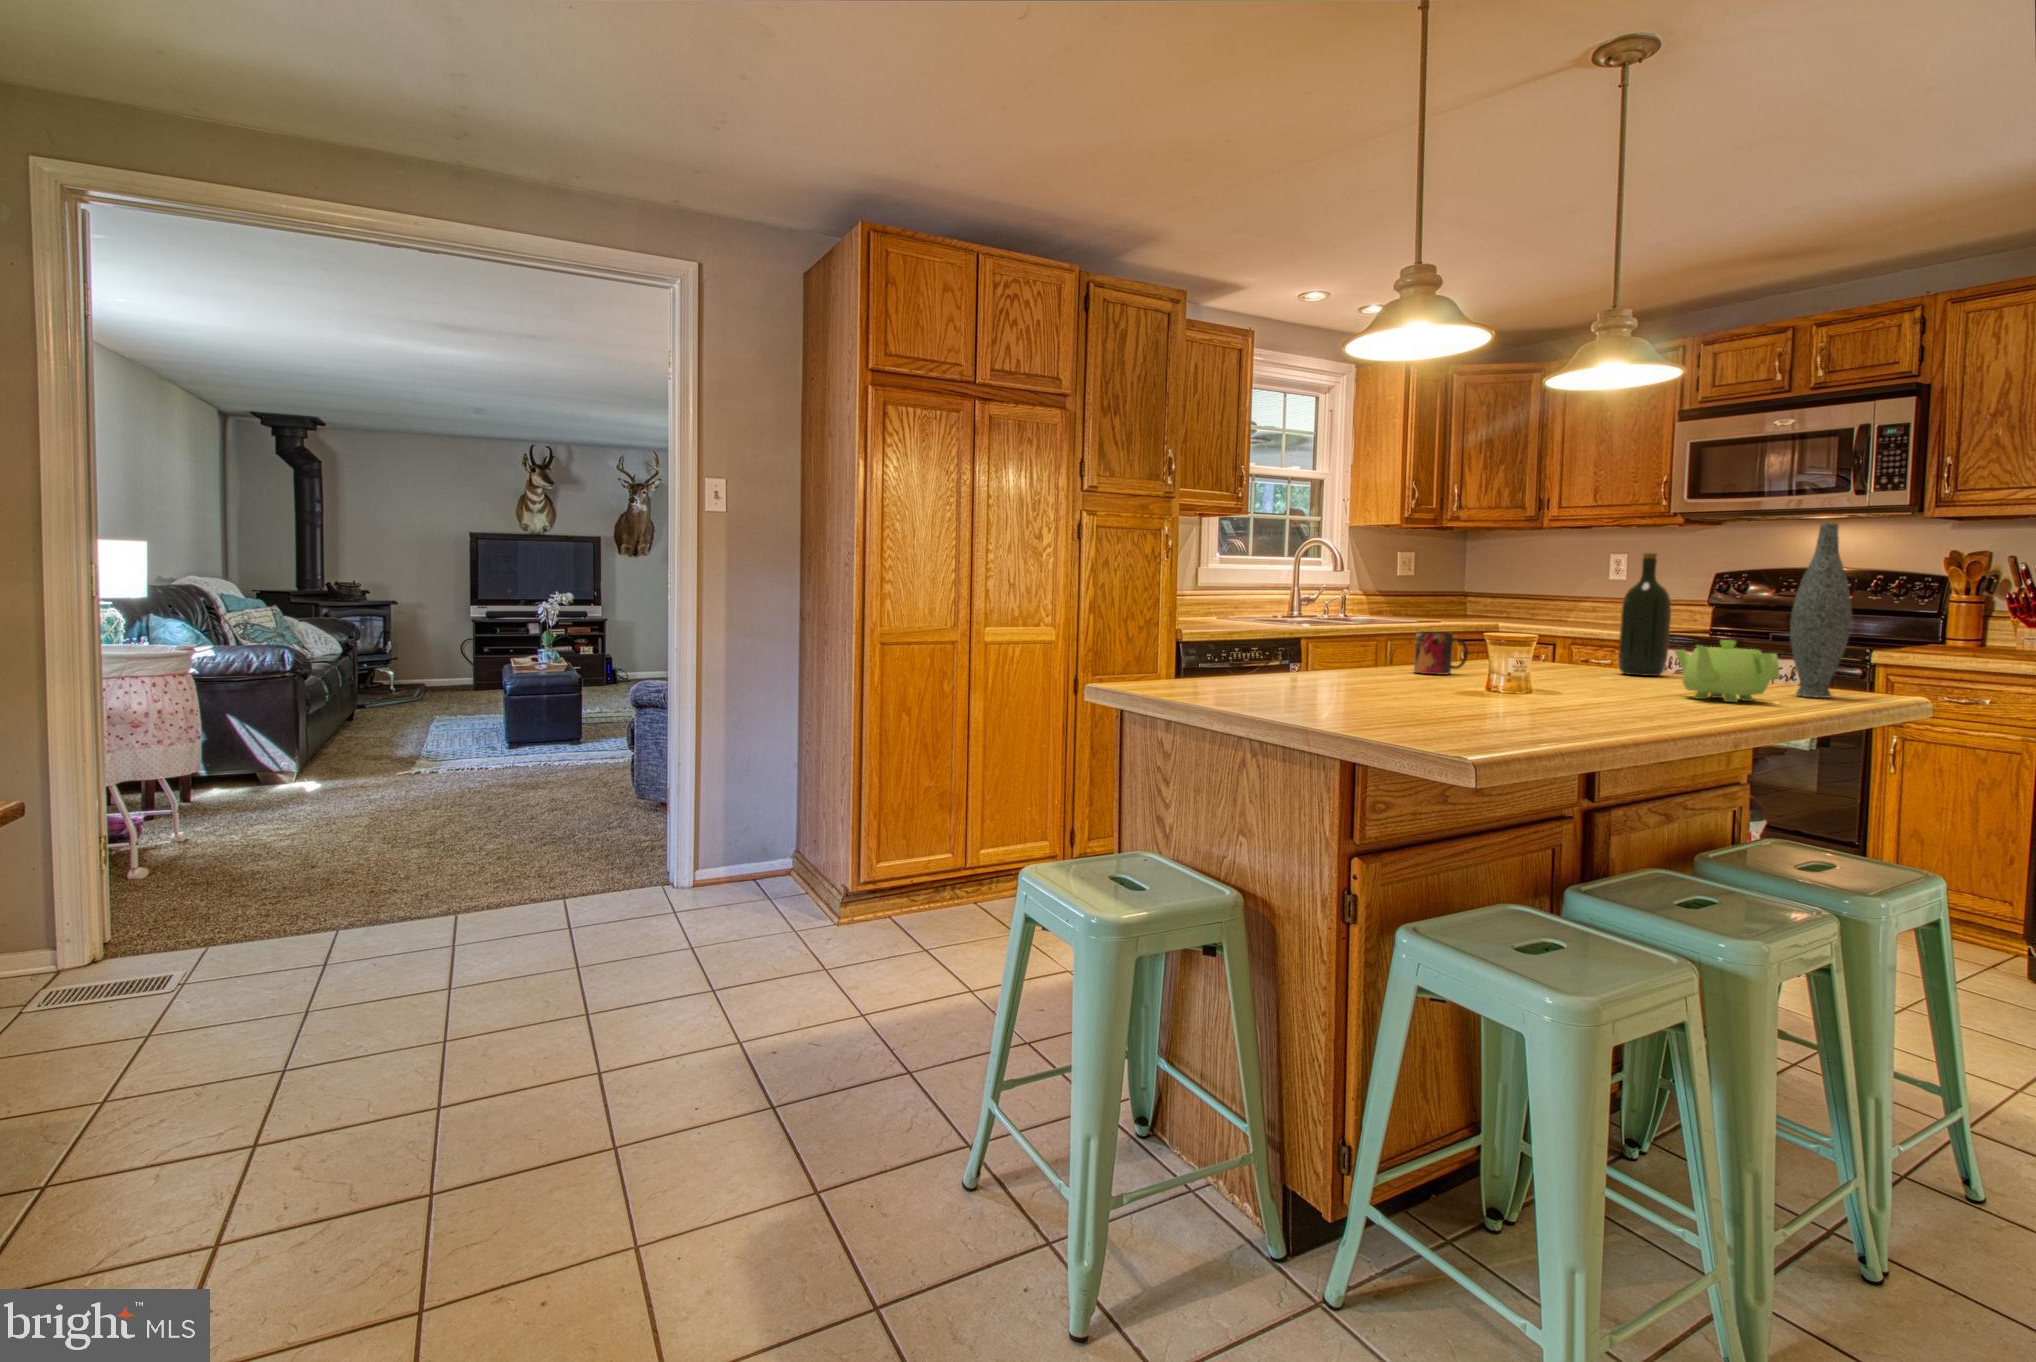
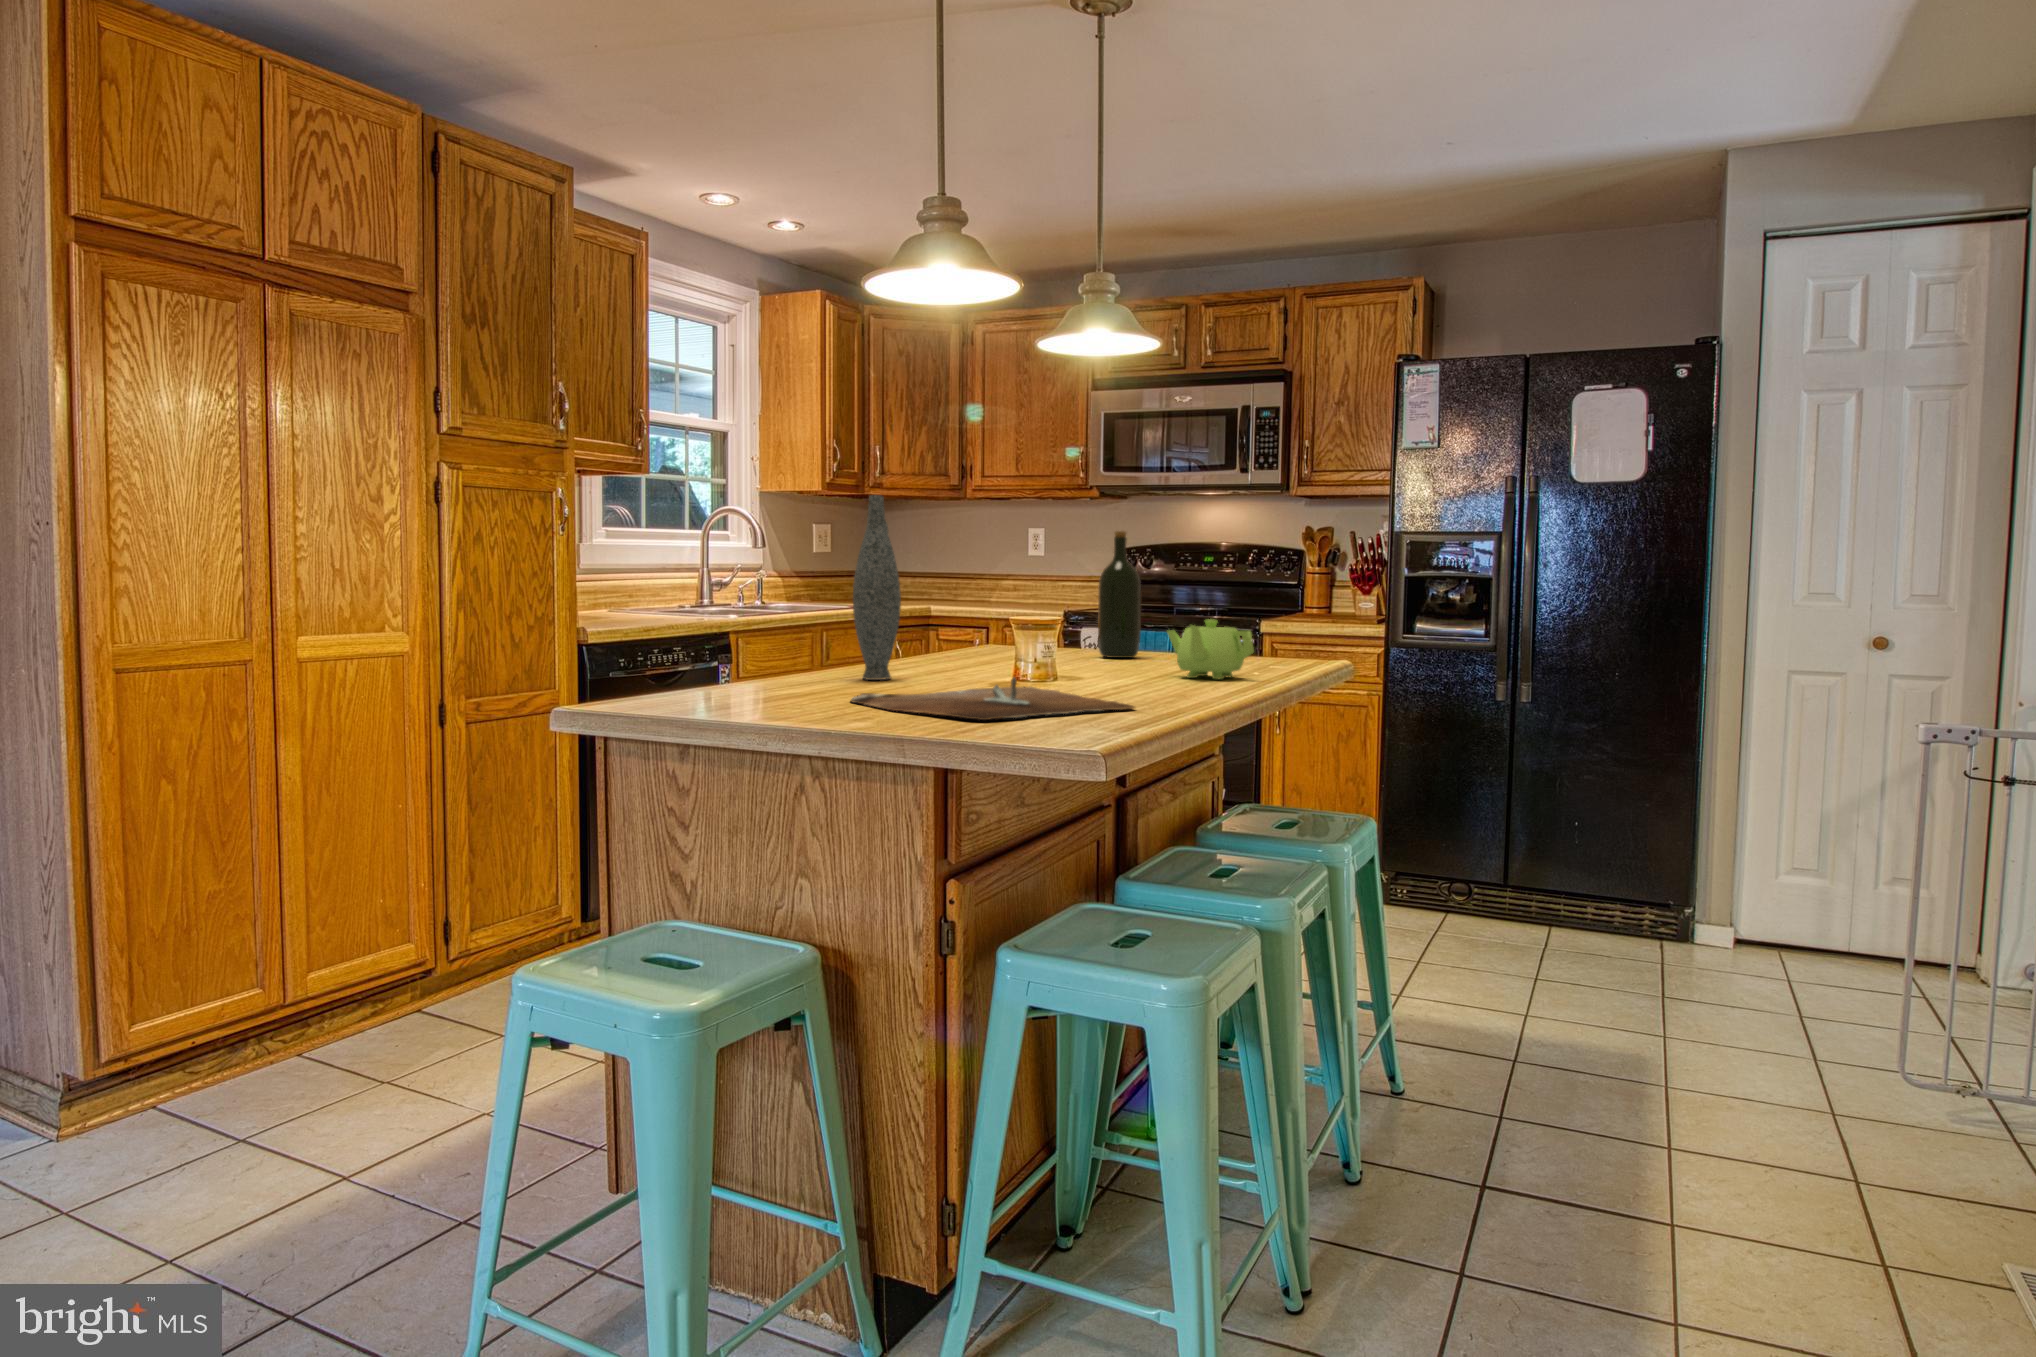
vase: present [1790,523,1852,698] -> present [853,495,901,680]
mug: present [1414,632,1468,675] -> none [914,619,967,668]
cutting board: none [1312,685,1587,723] -> present [851,678,1134,720]

